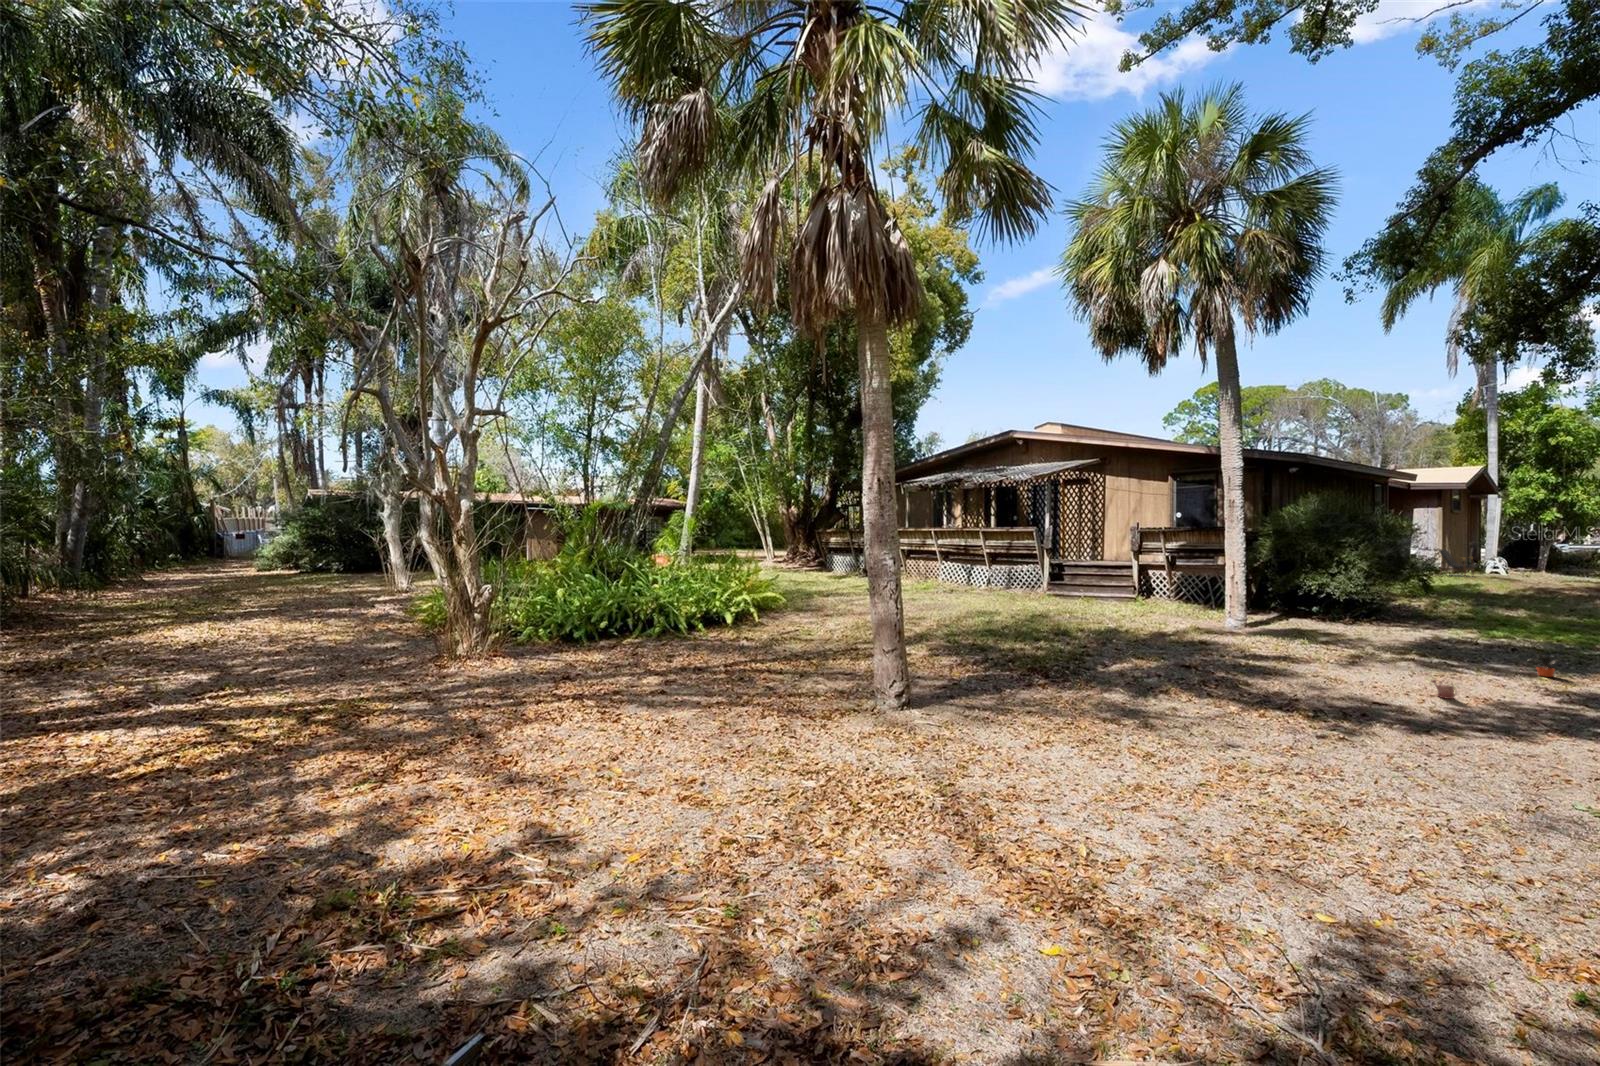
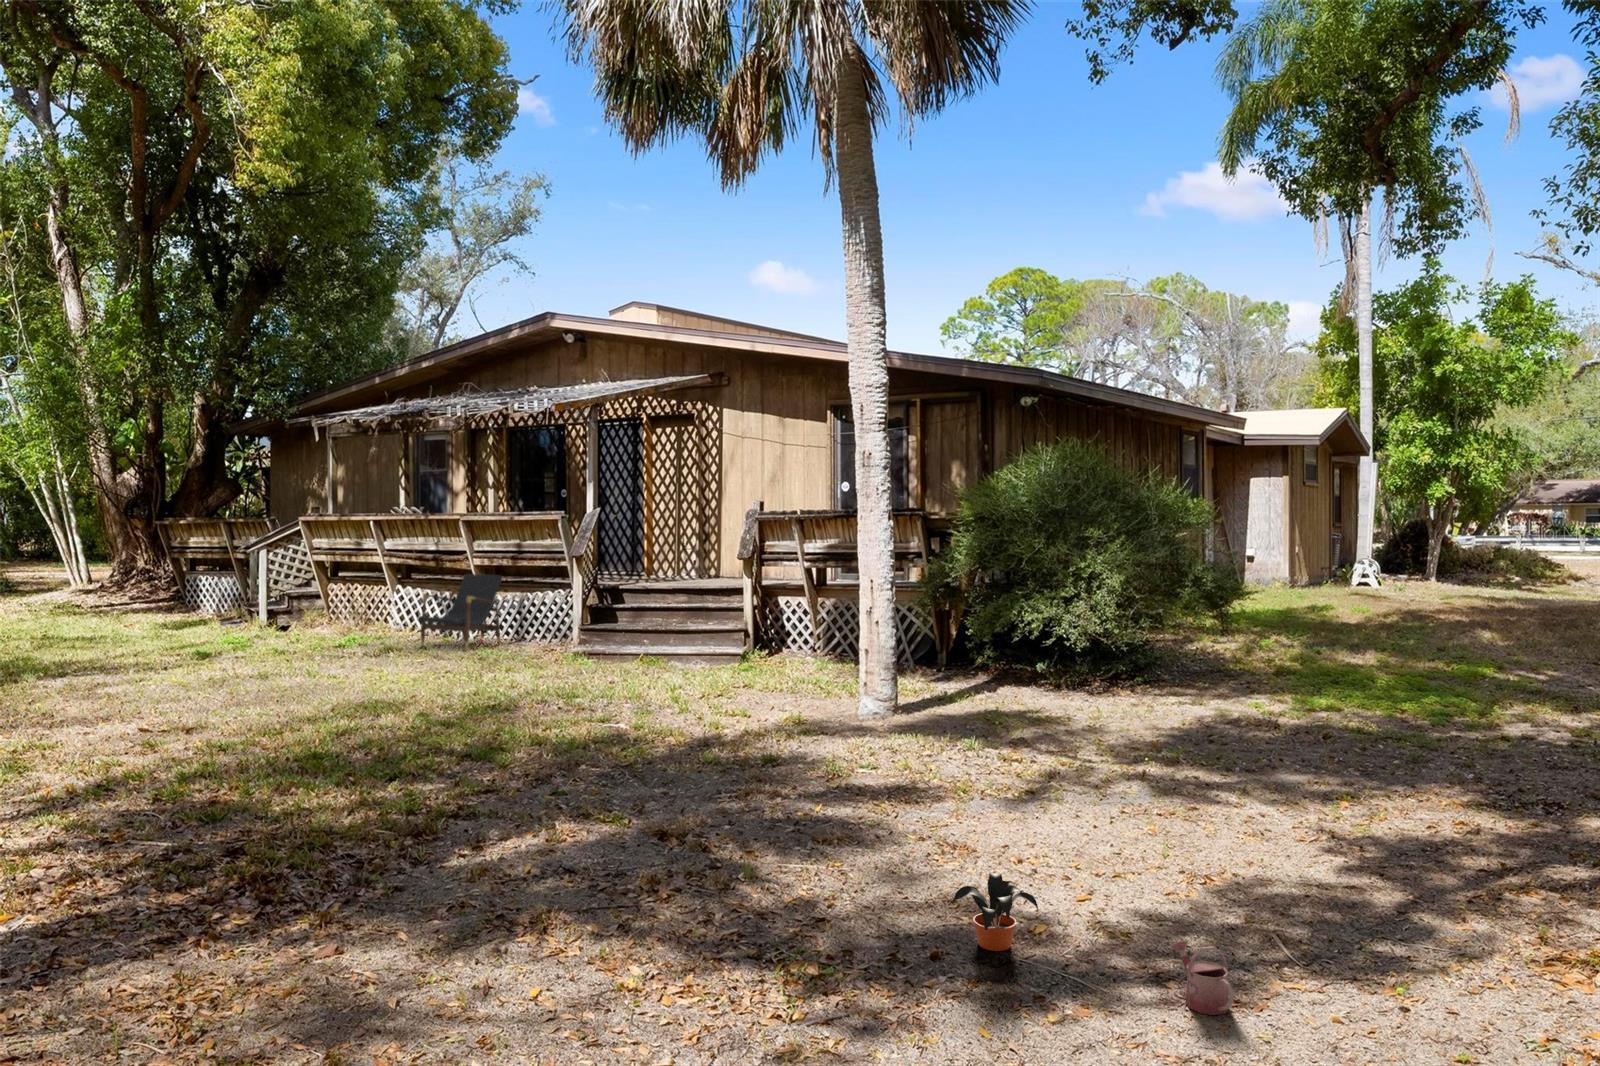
lounge chair: present [1439,549,1477,576] -> present [418,574,502,650]
potted plant: present [1531,656,1560,677] -> present [952,873,1038,951]

